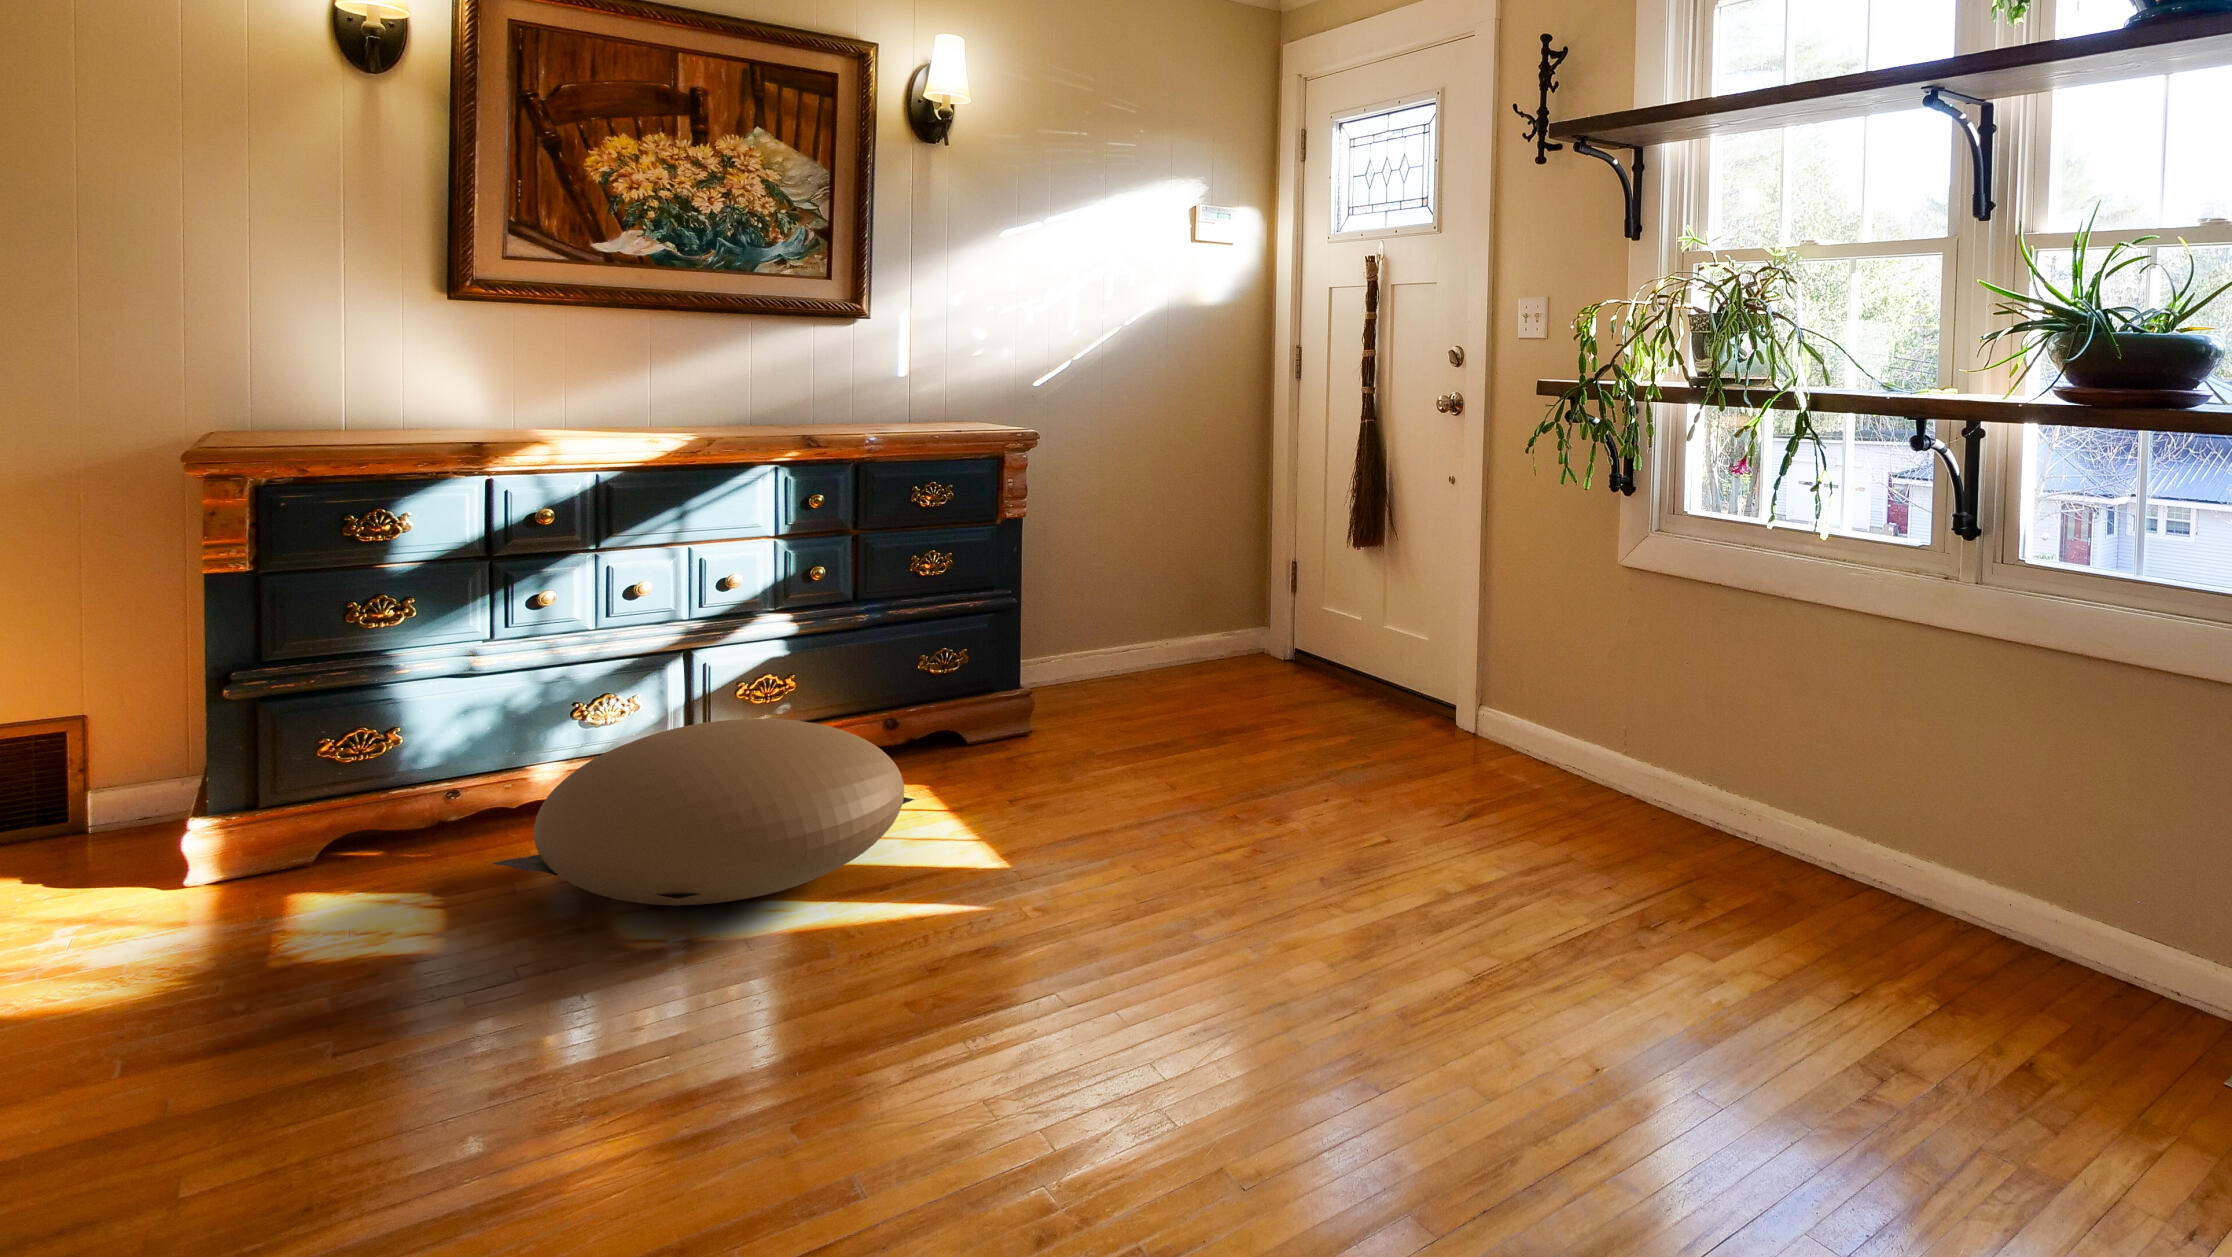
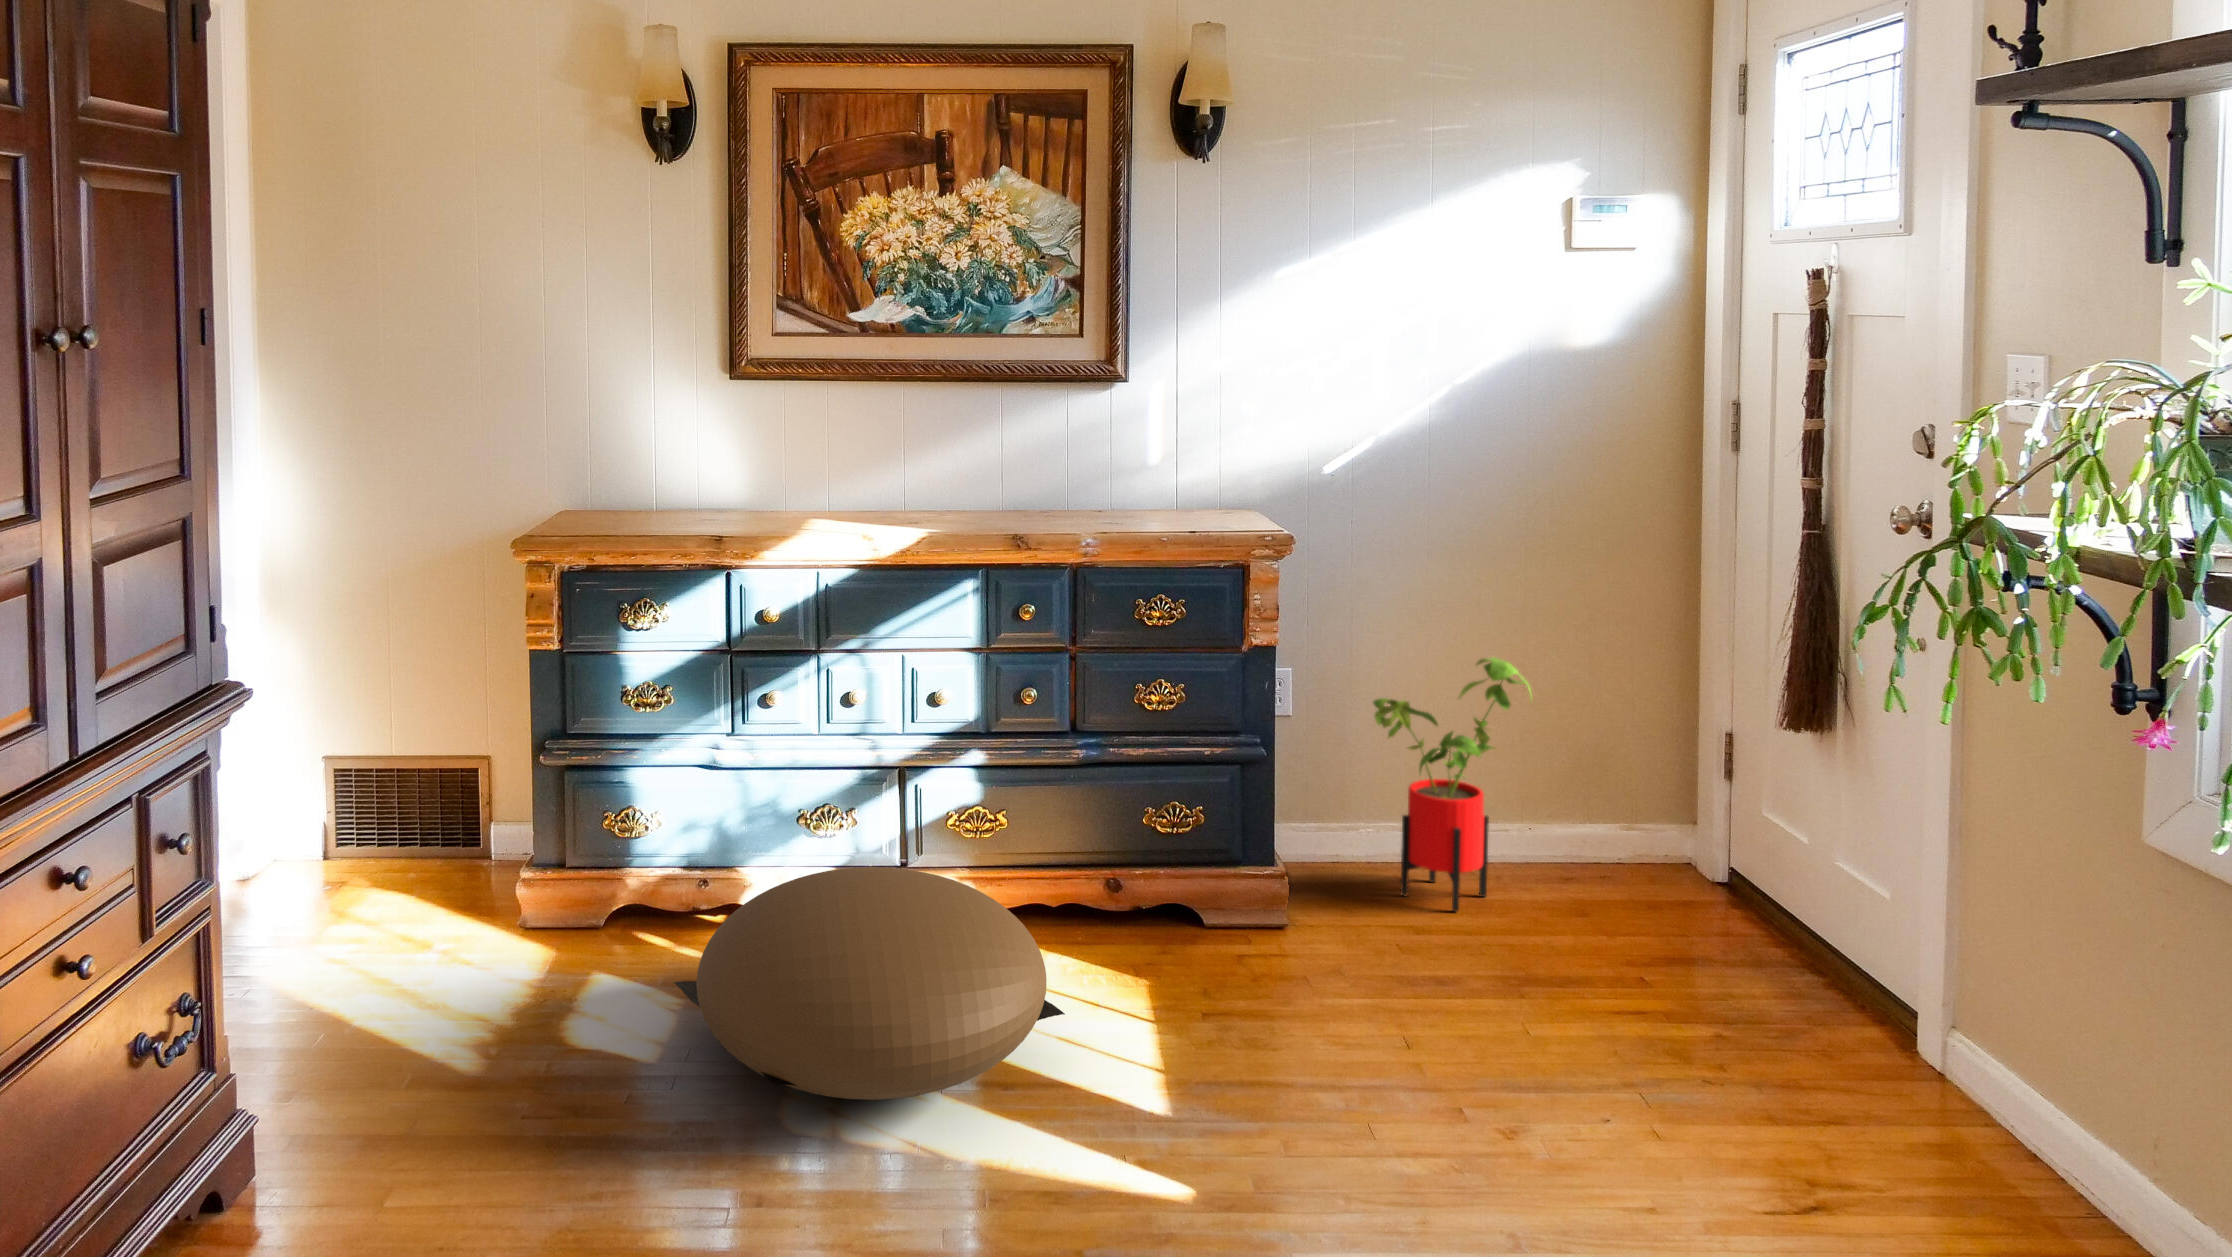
house plant: none [1073,520,1187,703] -> present [1373,657,1531,912]

